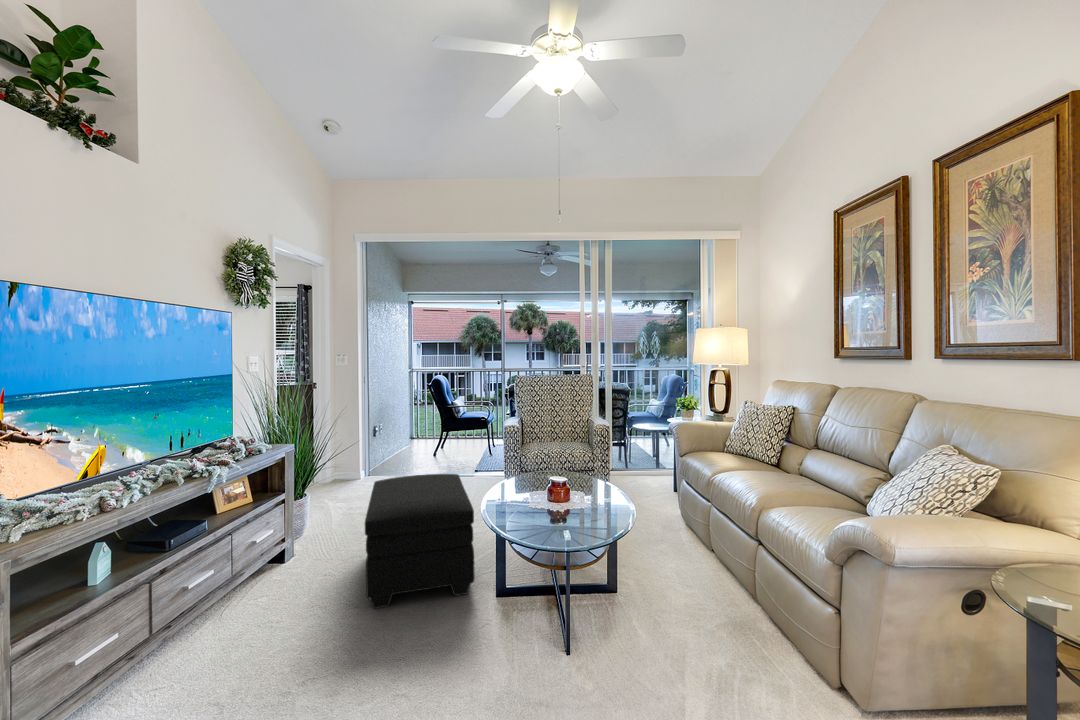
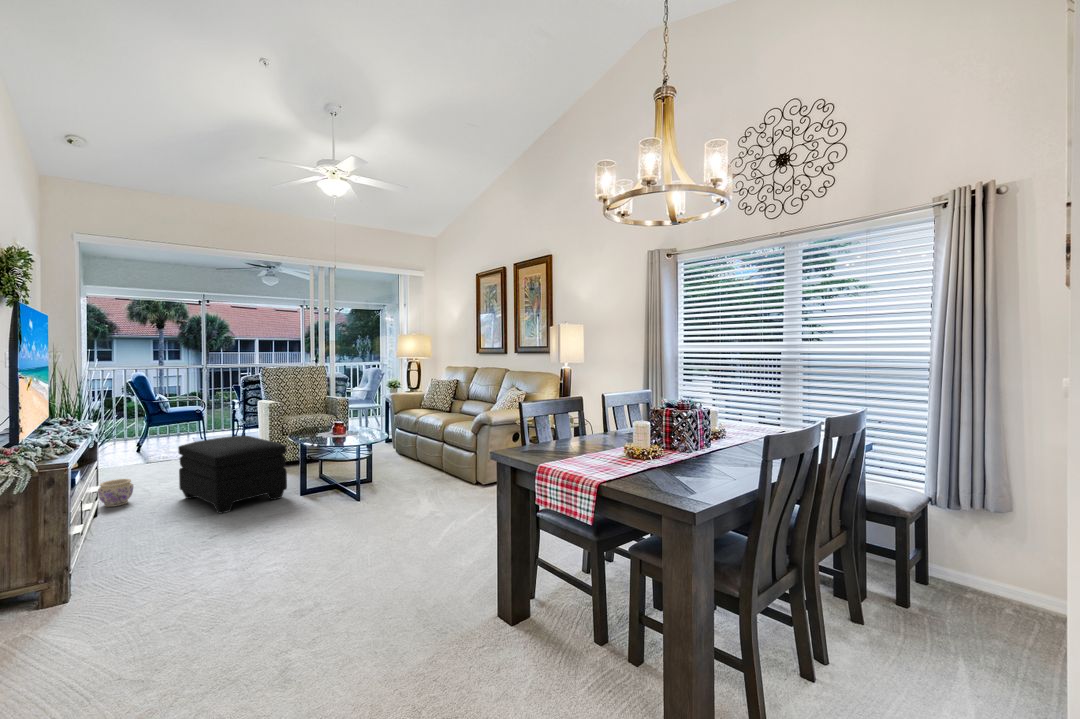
planter: none [304,510,340,546] -> present [98,479,133,507]

